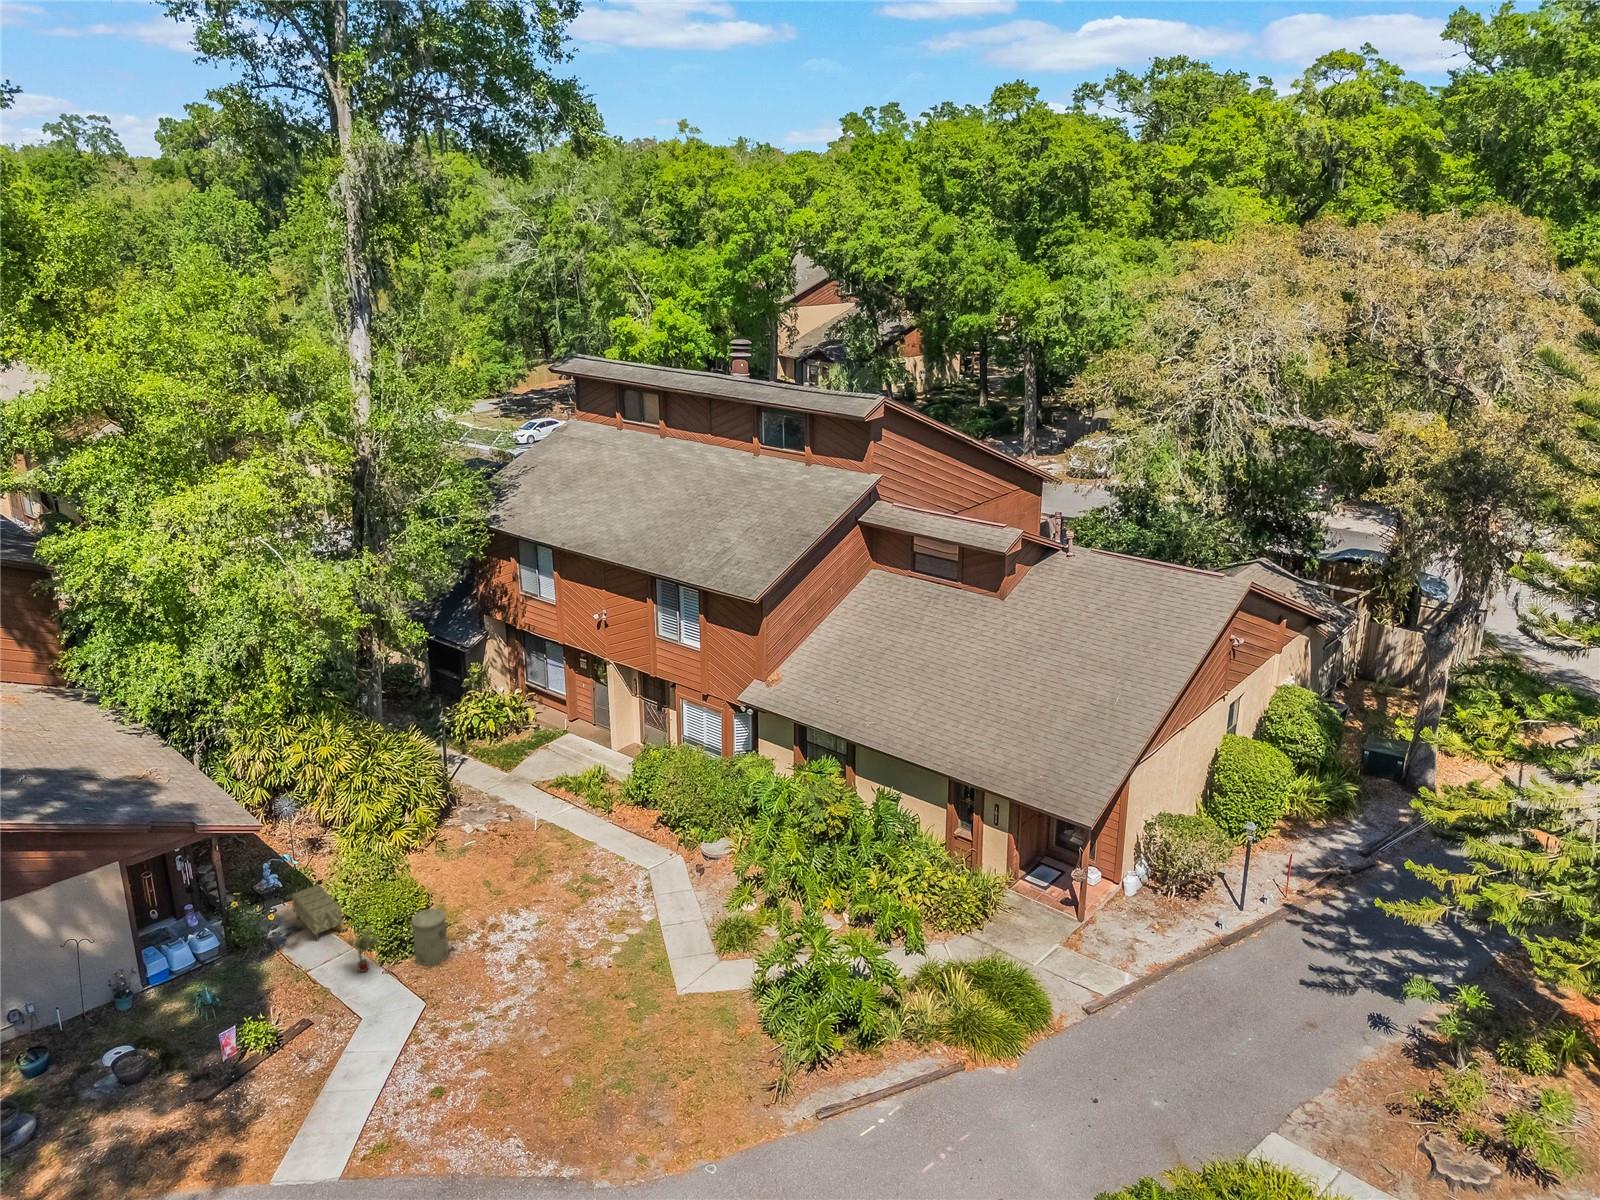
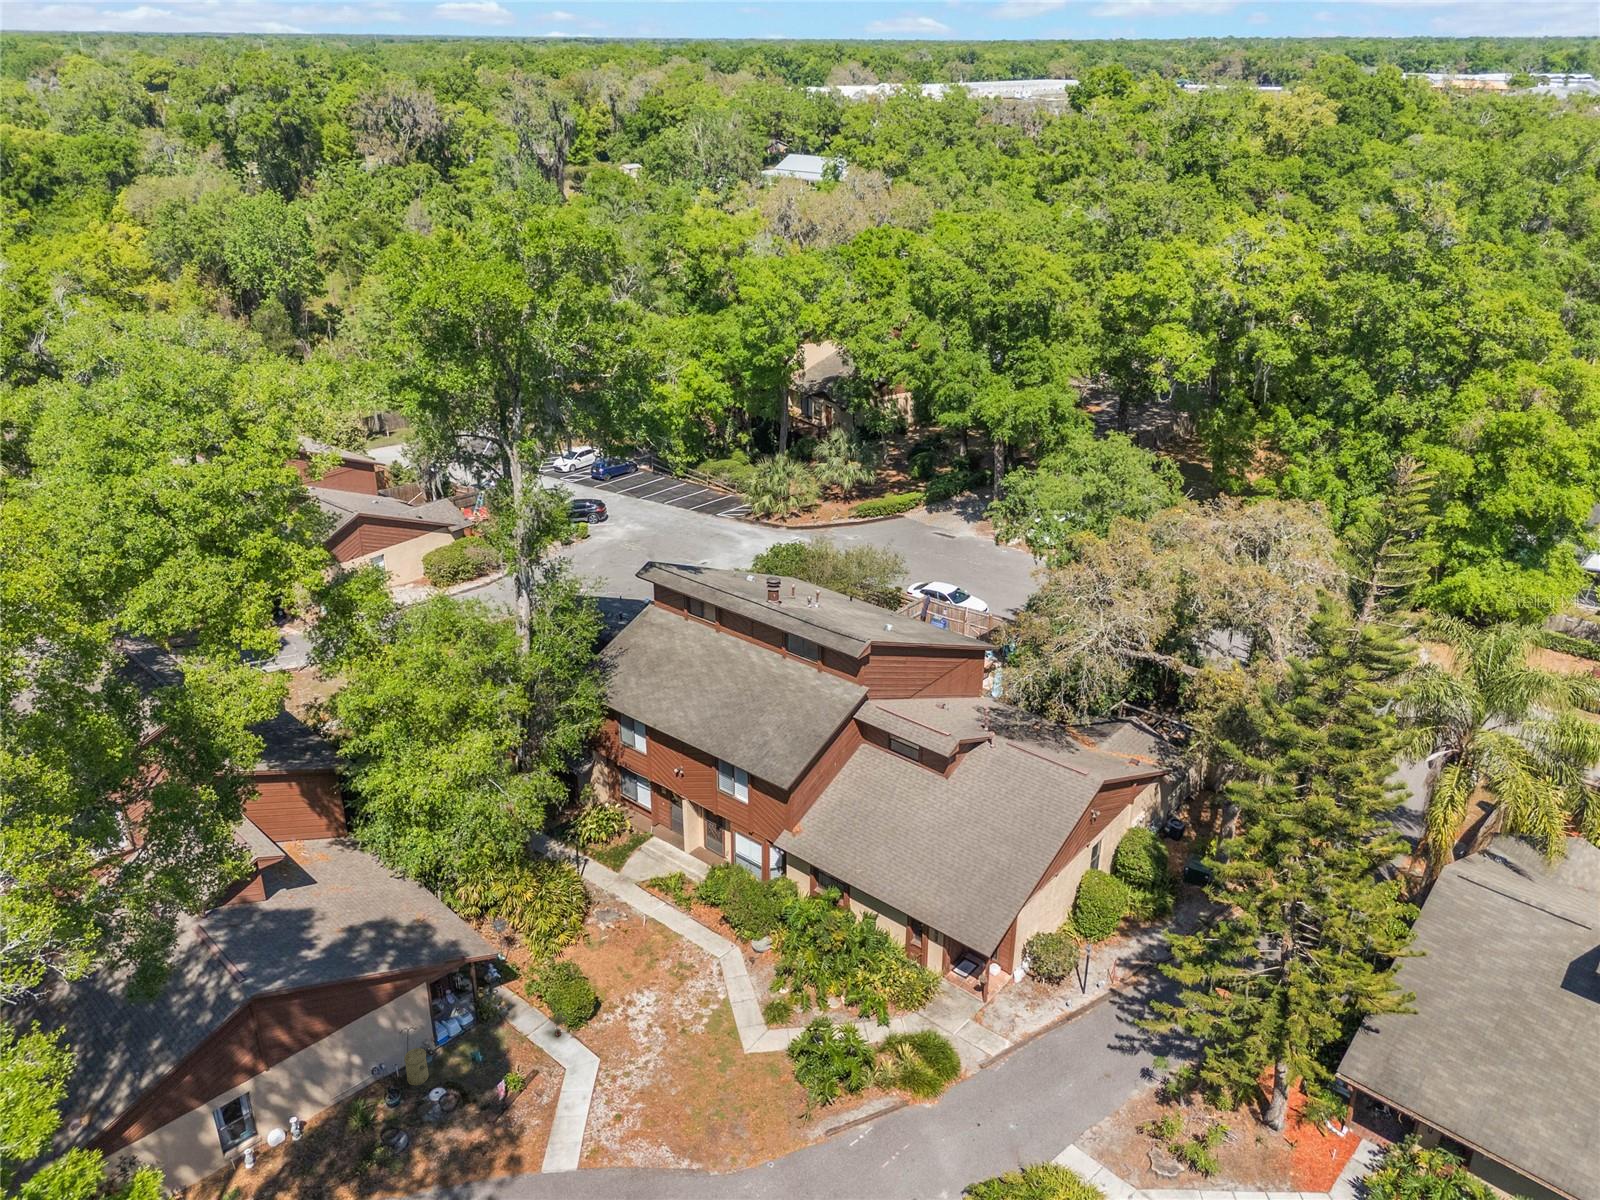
bench: present [292,885,343,940] -> none [506,976,539,1013]
trash can: present [412,909,449,965] -> present [404,1048,429,1085]

